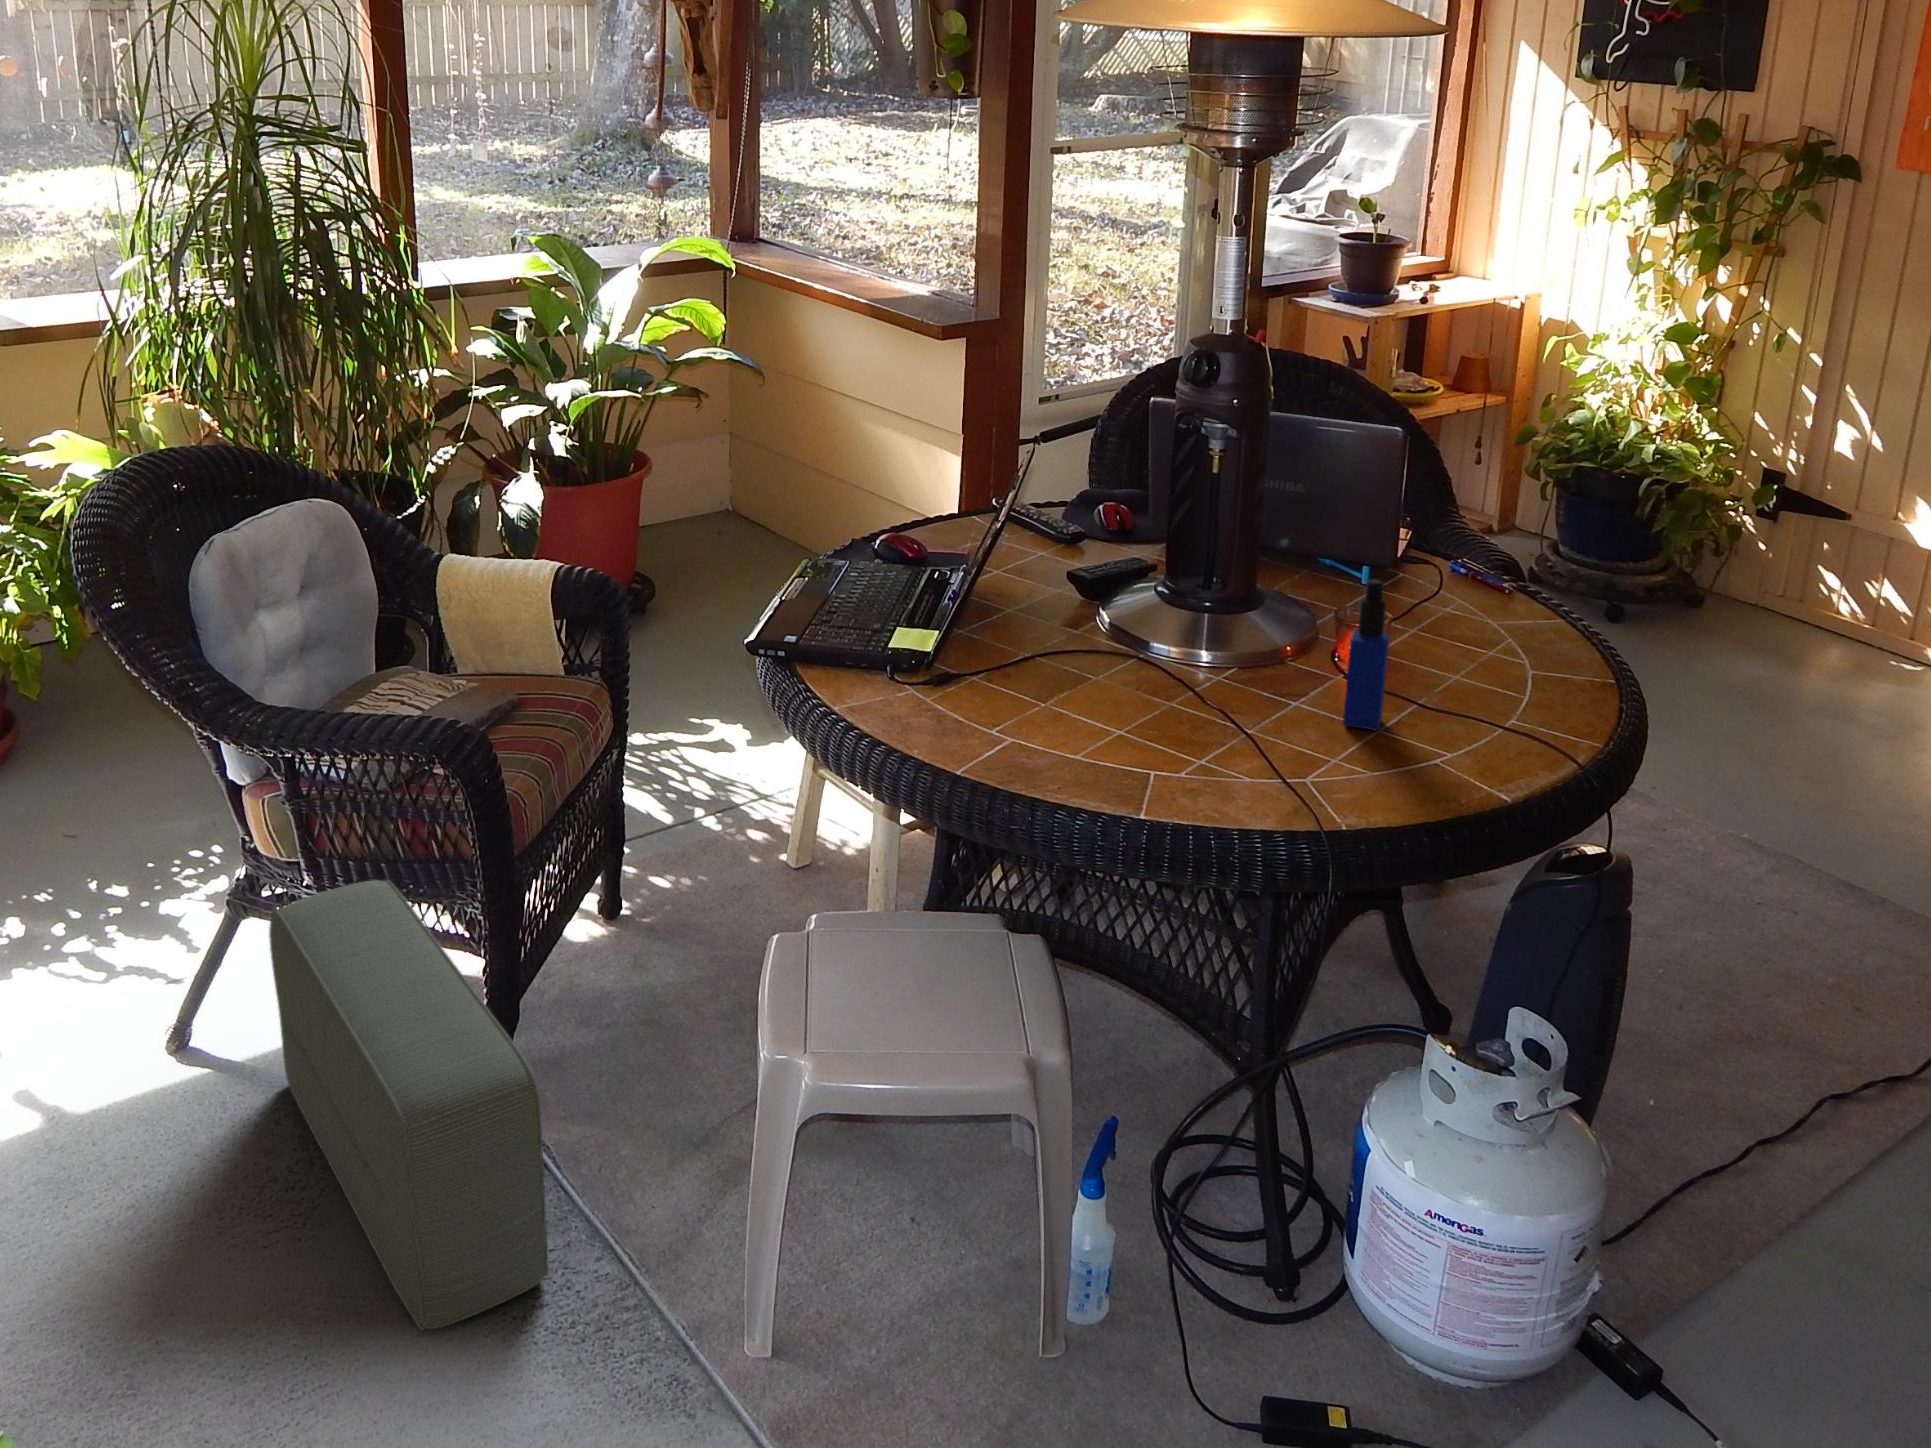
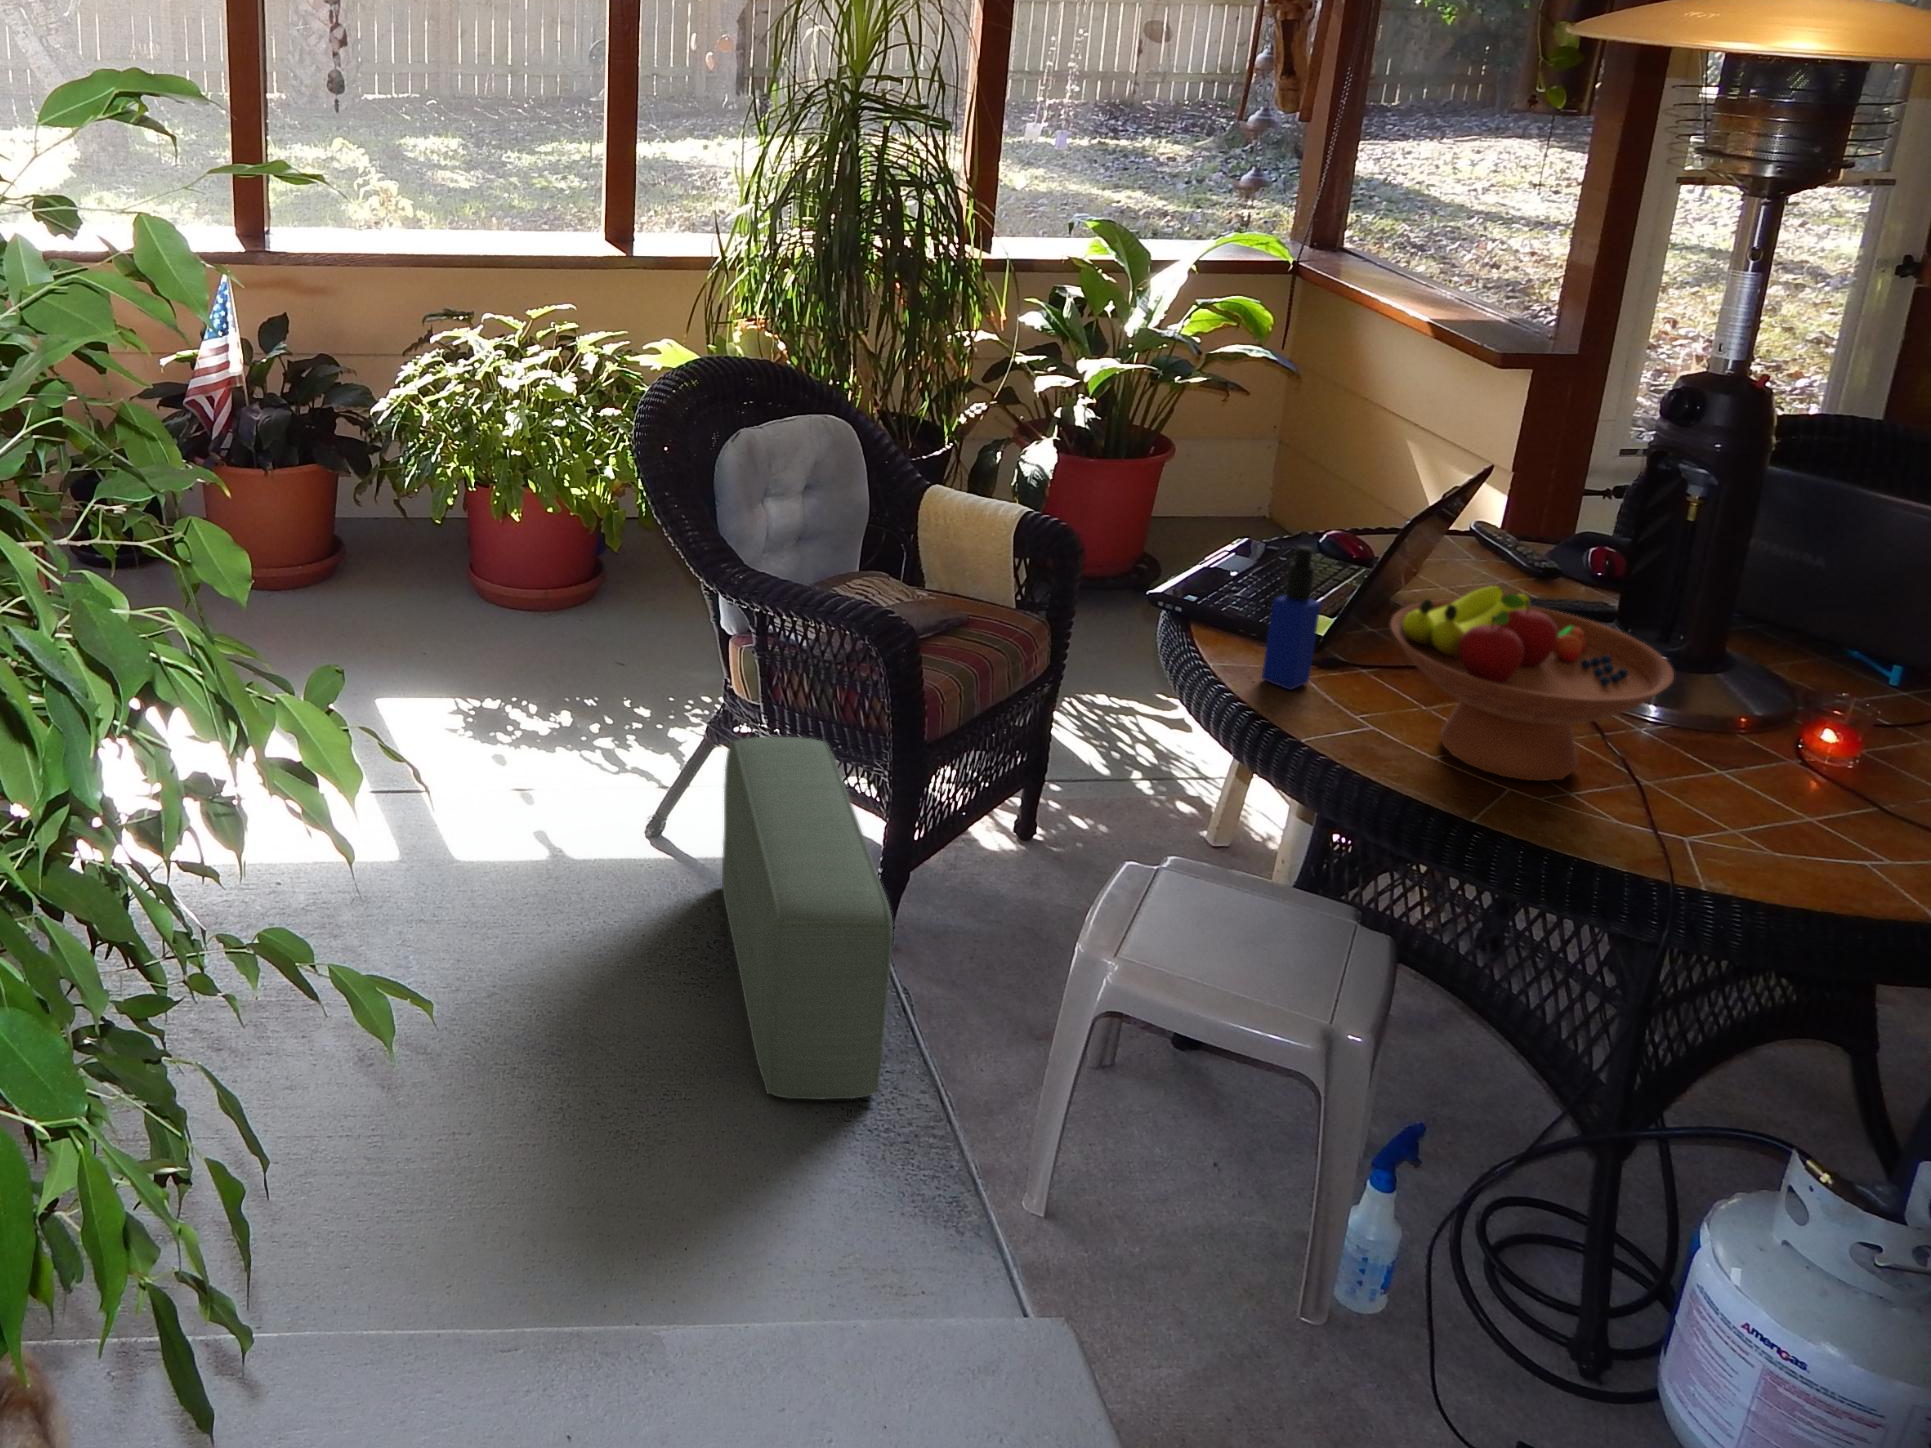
fruit bowl: none [997,564,1244,751] -> present [1391,586,1674,781]
bottle: present [1343,580,1389,730] -> present [1262,546,1321,690]

